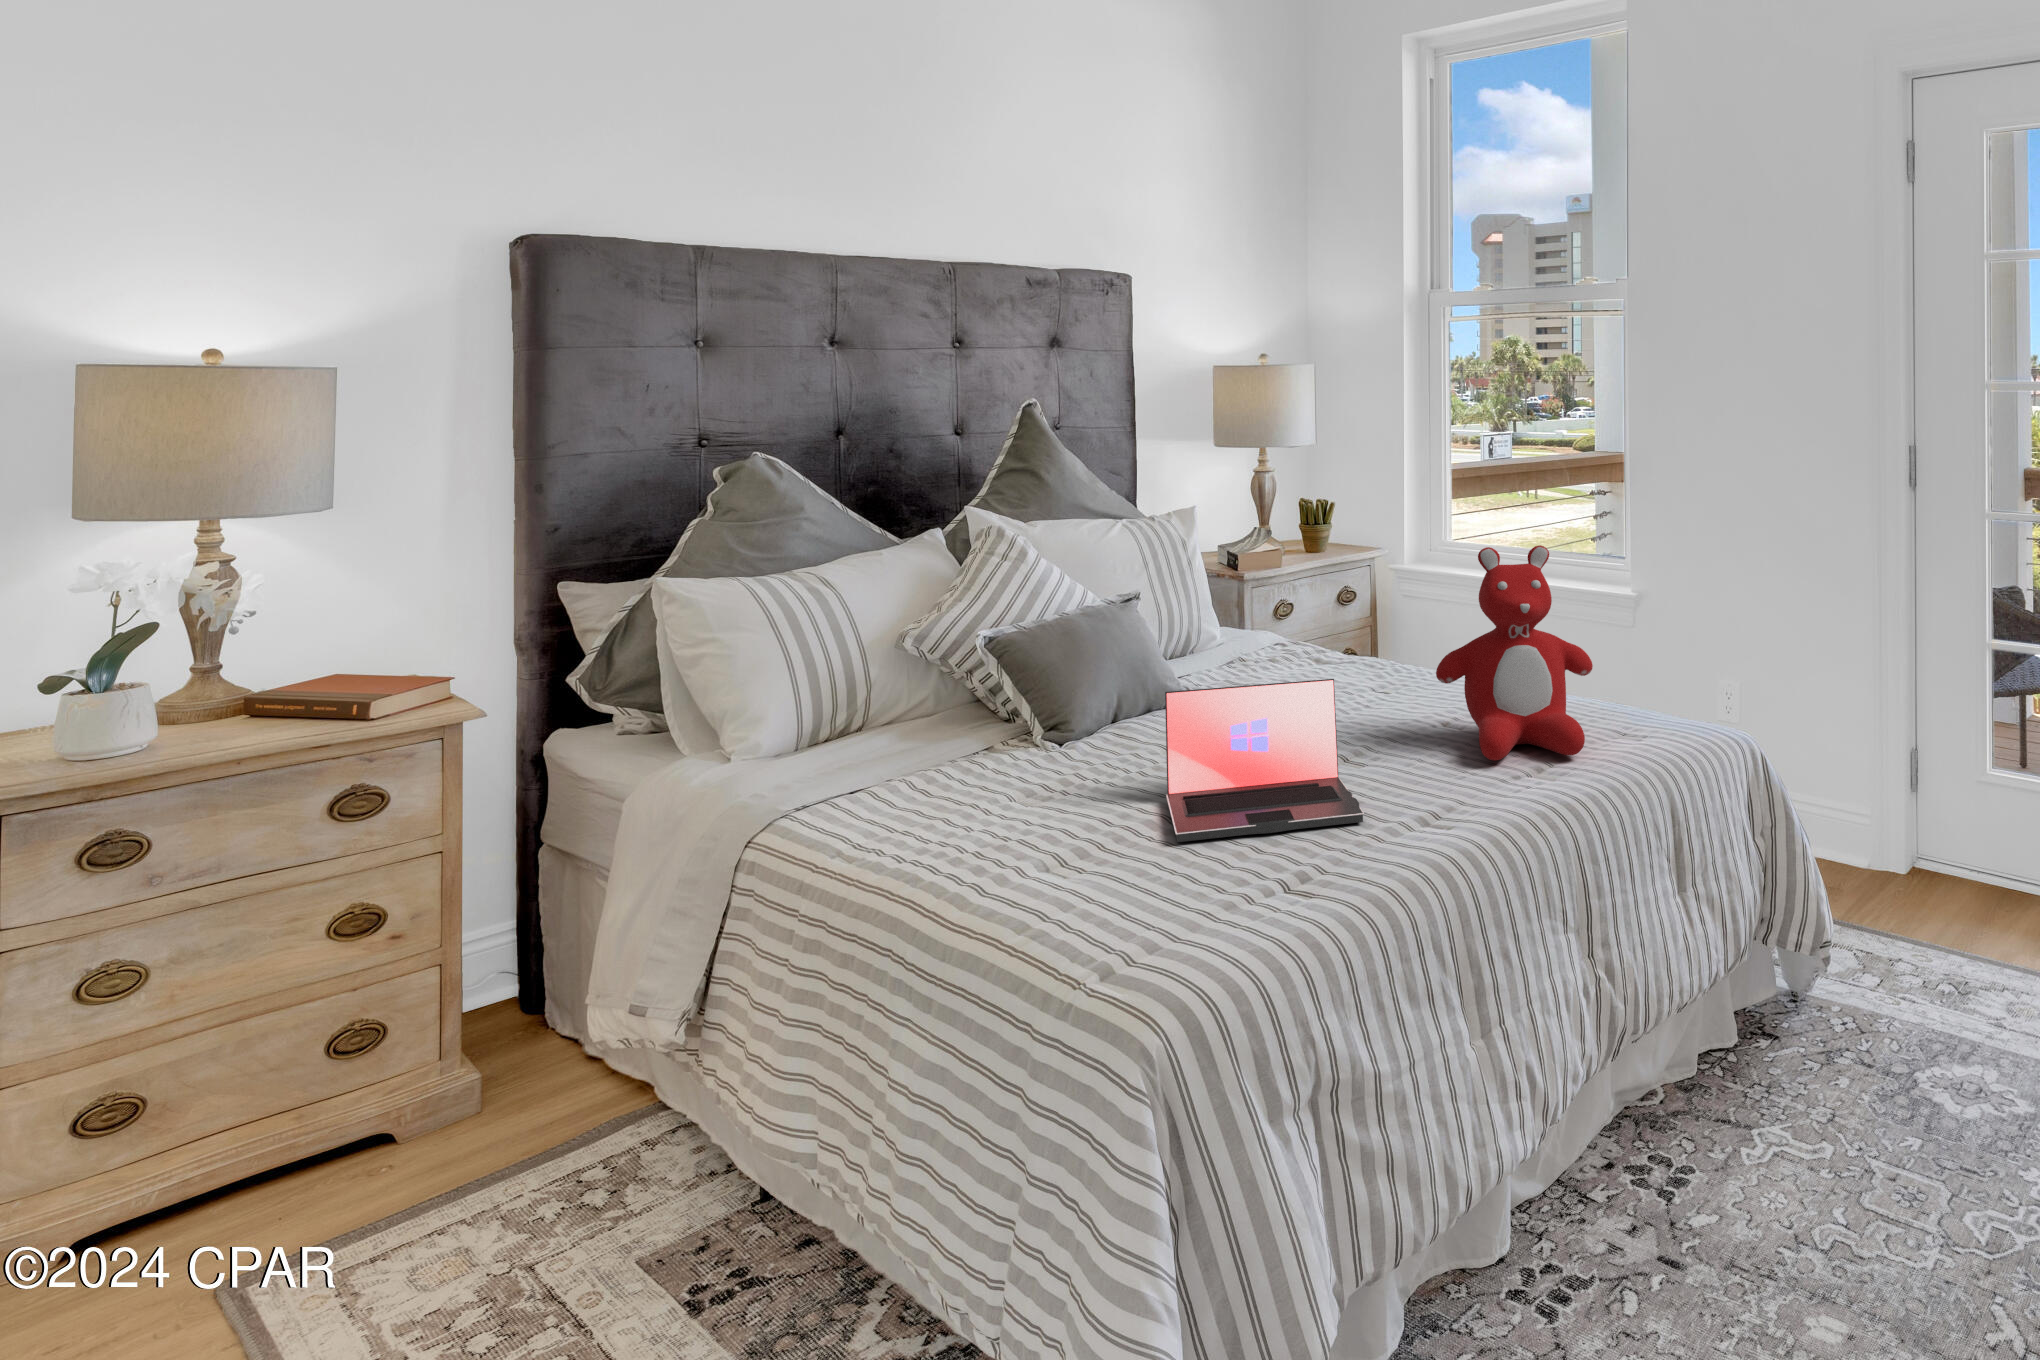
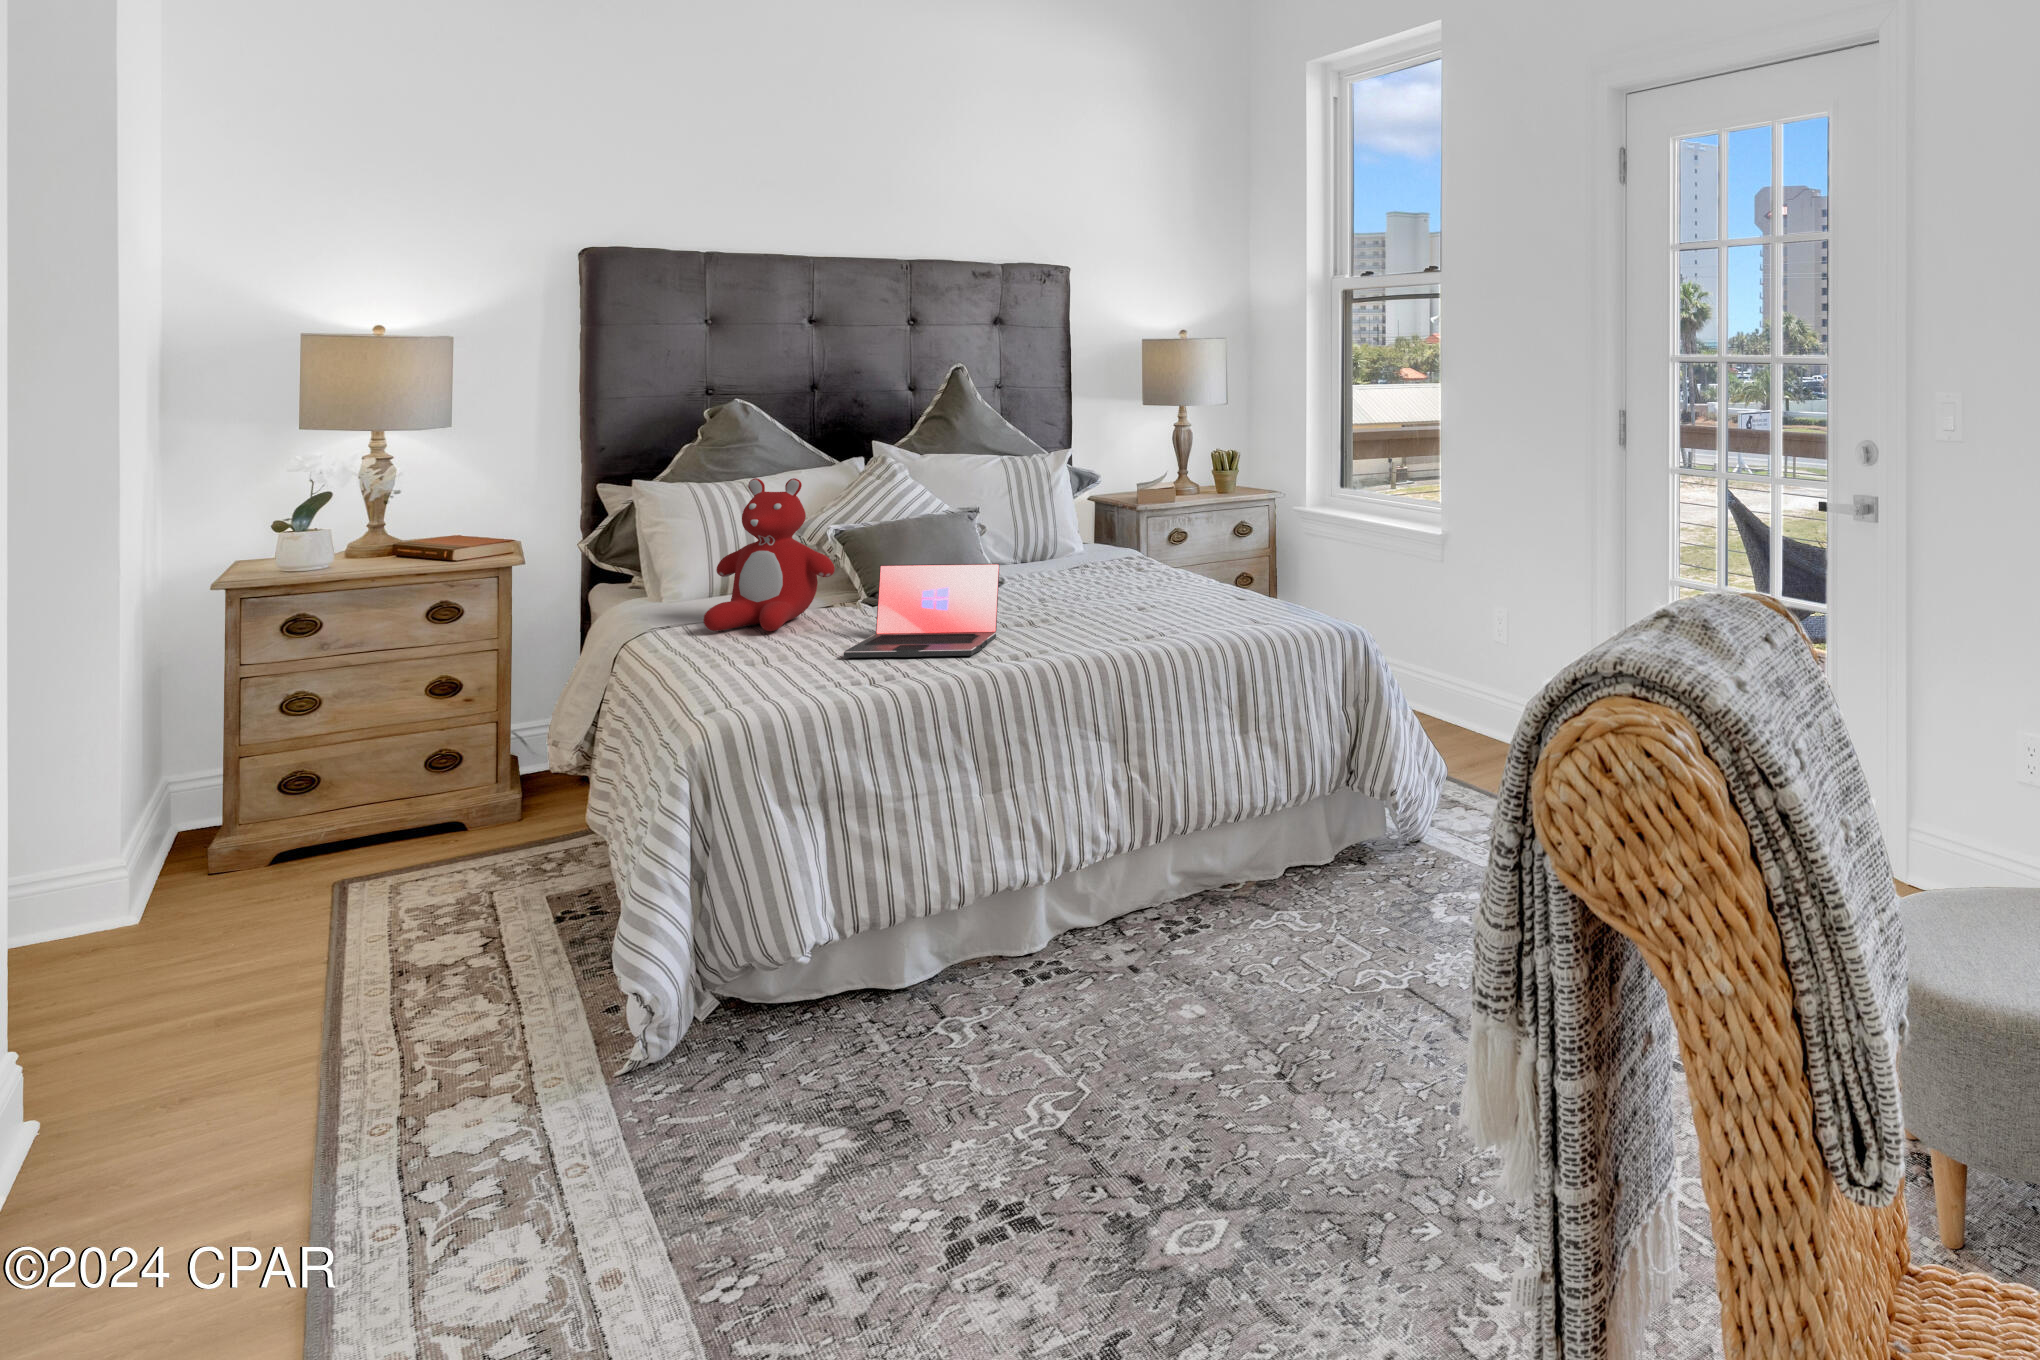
teddy bear: present [1436,545,1593,760] -> present [704,478,835,631]

